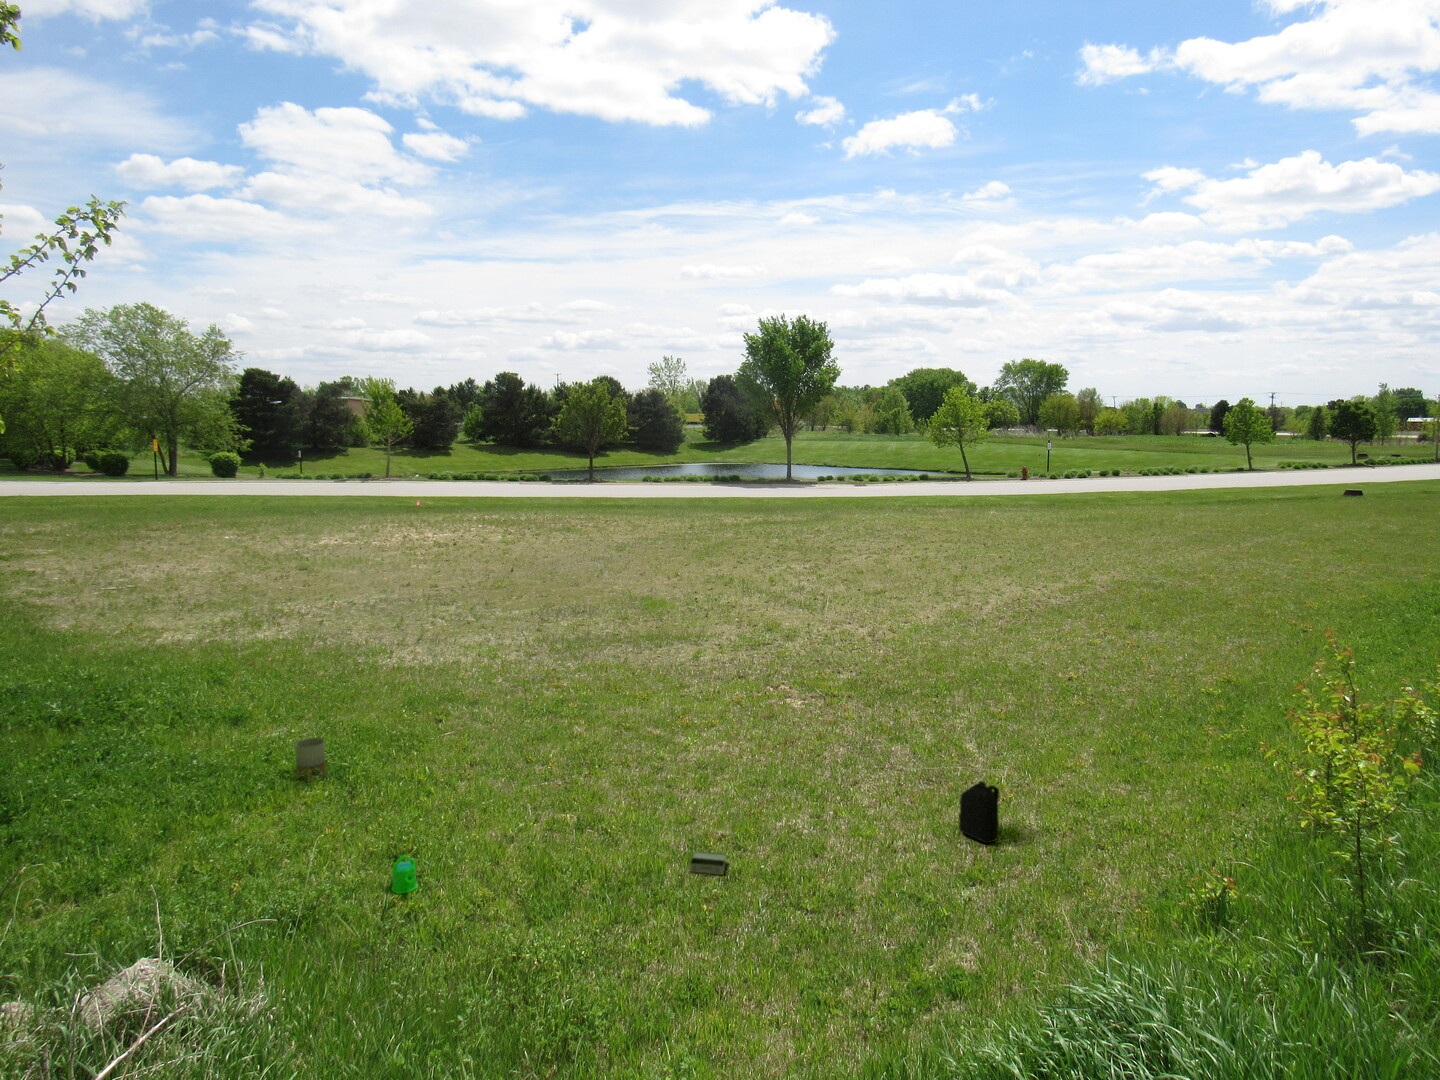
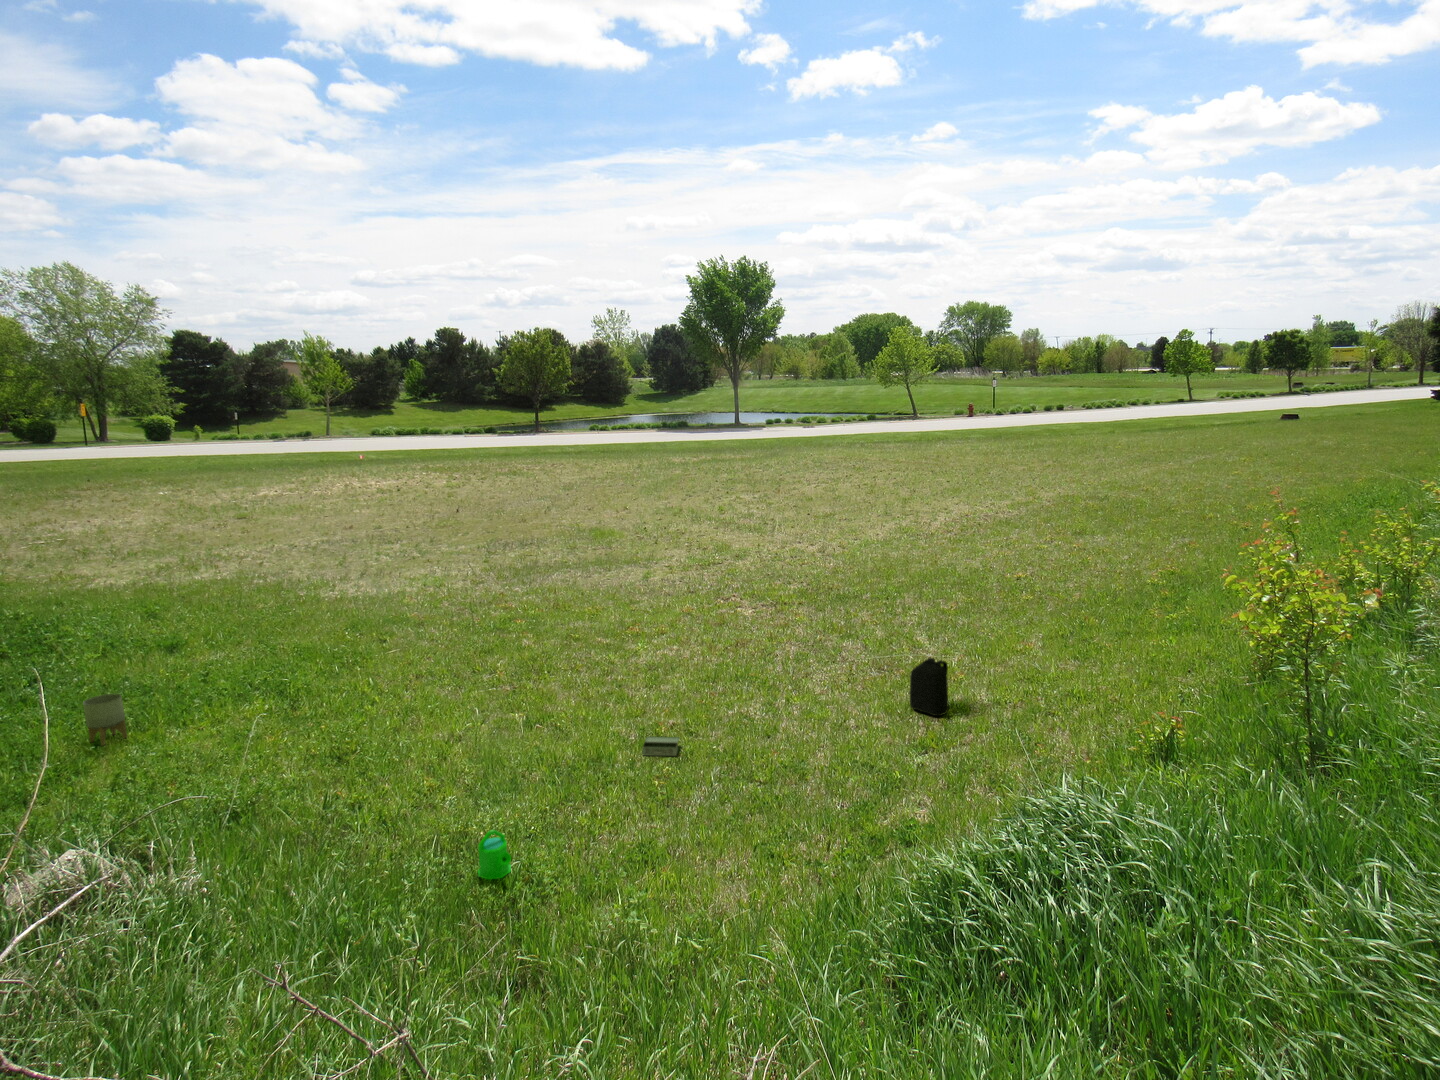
planter: present [295,738,326,782] -> present [83,694,127,745]
watering can: present [391,855,418,894] -> present [478,830,511,879]

